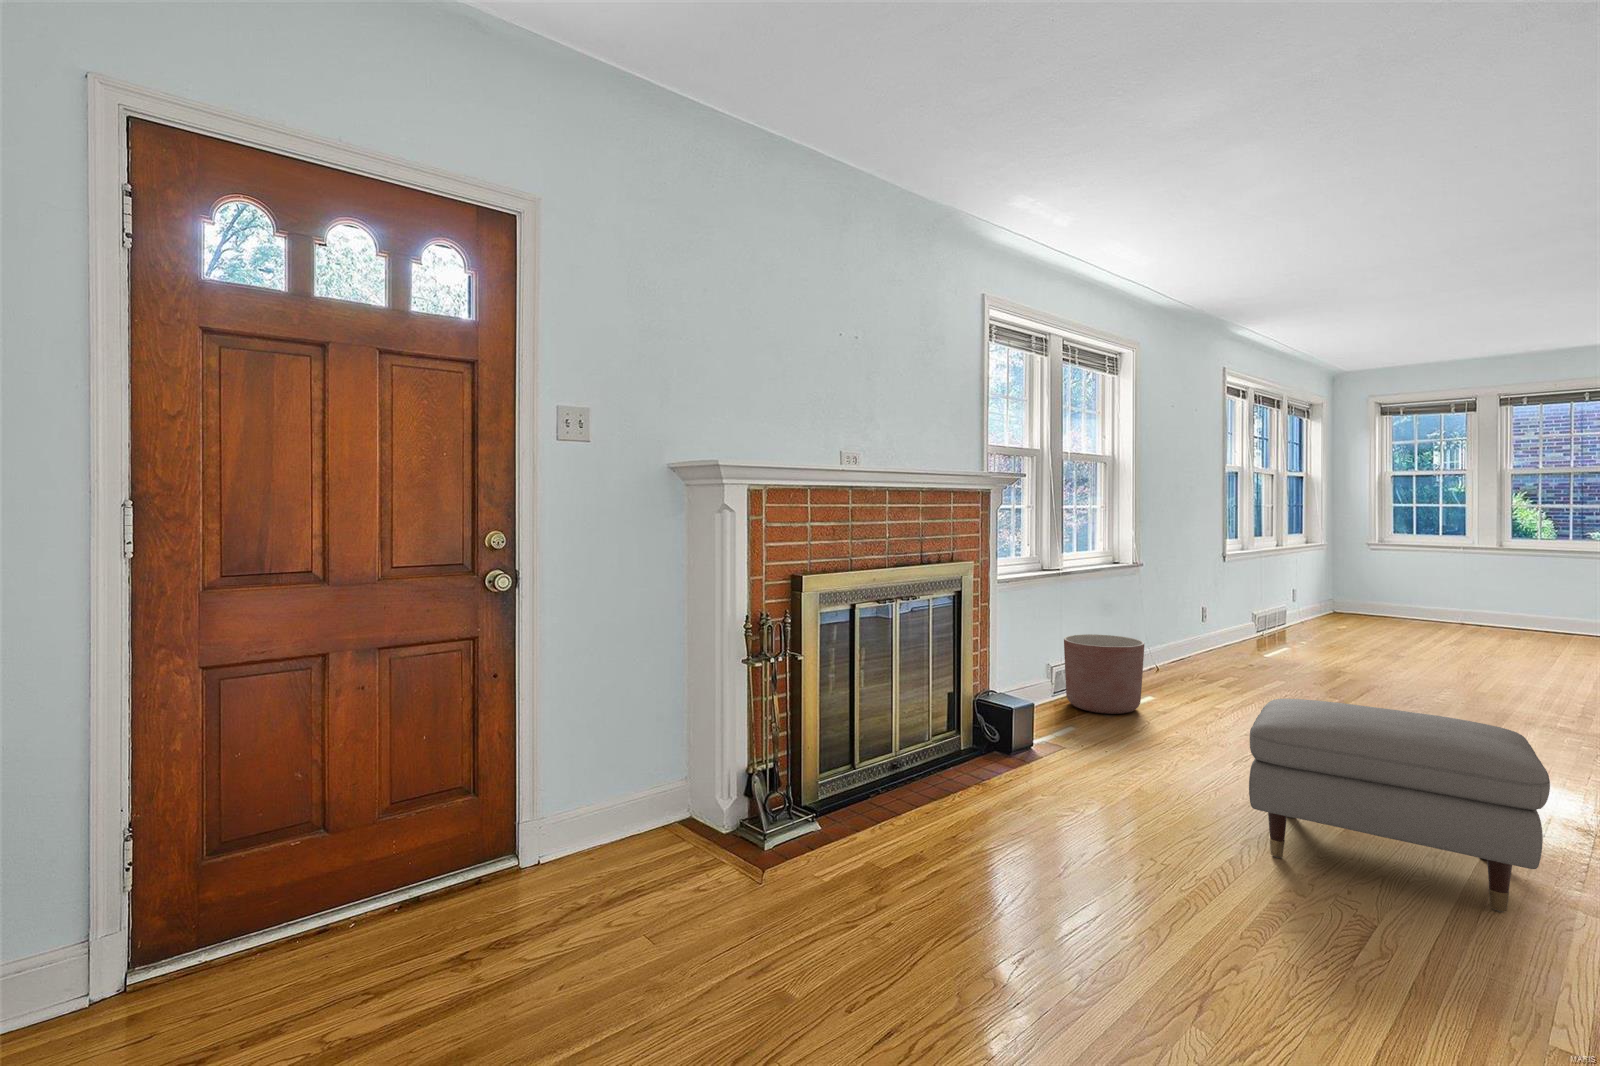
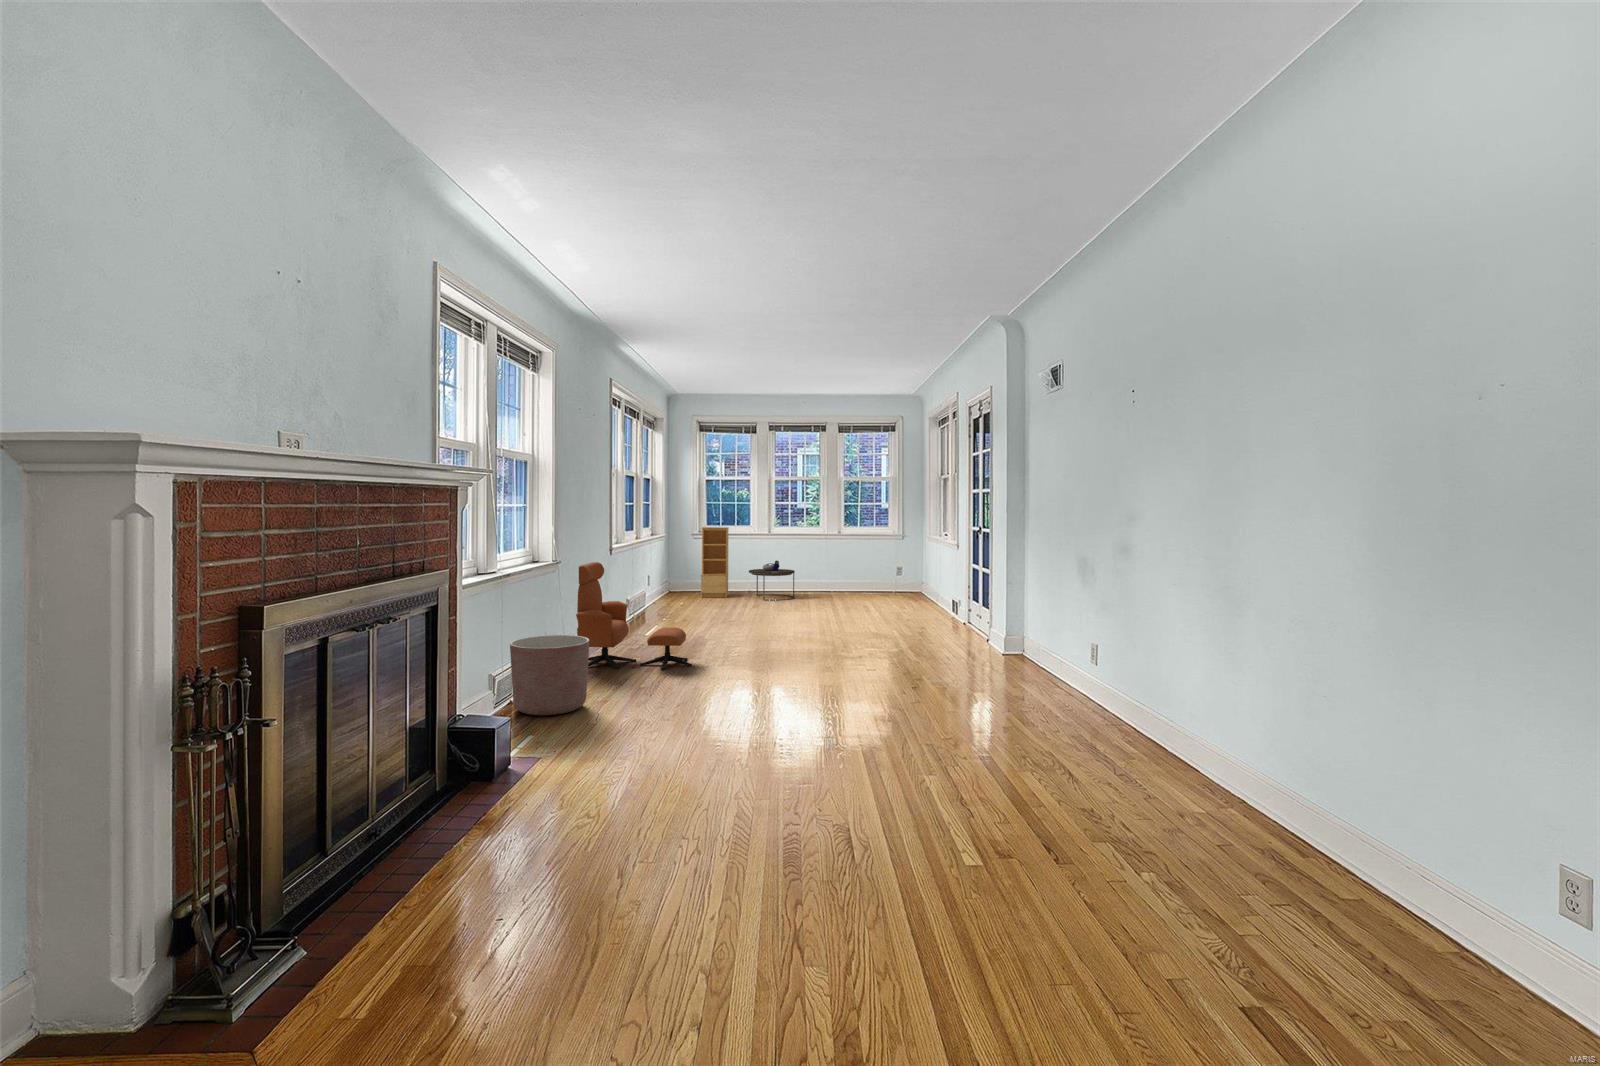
bookshelf: none [1375,534,1425,624] -> present [701,527,729,597]
lounge chair: none [1155,567,1299,695] -> present [576,562,692,670]
side table: none [1455,581,1542,636] -> present [749,561,795,601]
ottoman: present [1249,699,1550,912] -> none [732,666,919,804]

